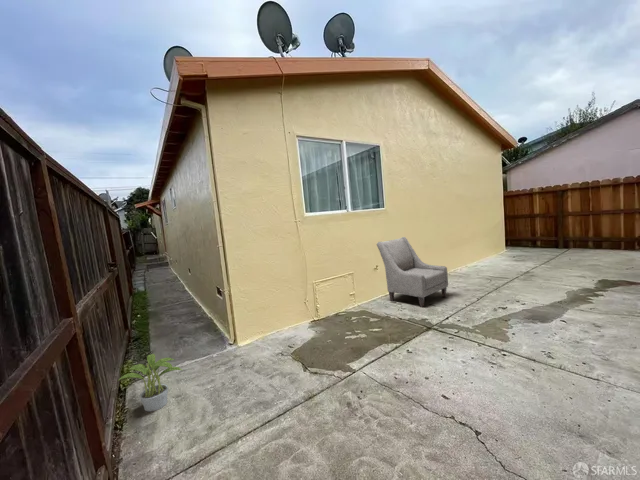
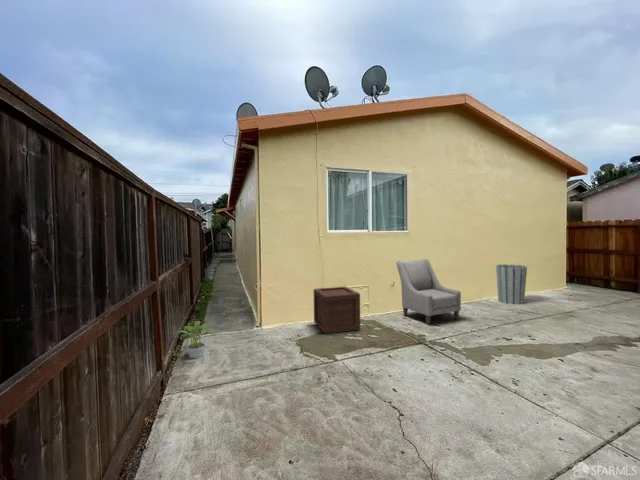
trash can: none [460,235,489,273] -> present [496,264,527,304]
wooden crate: none [294,277,356,338] -> present [314,287,360,334]

